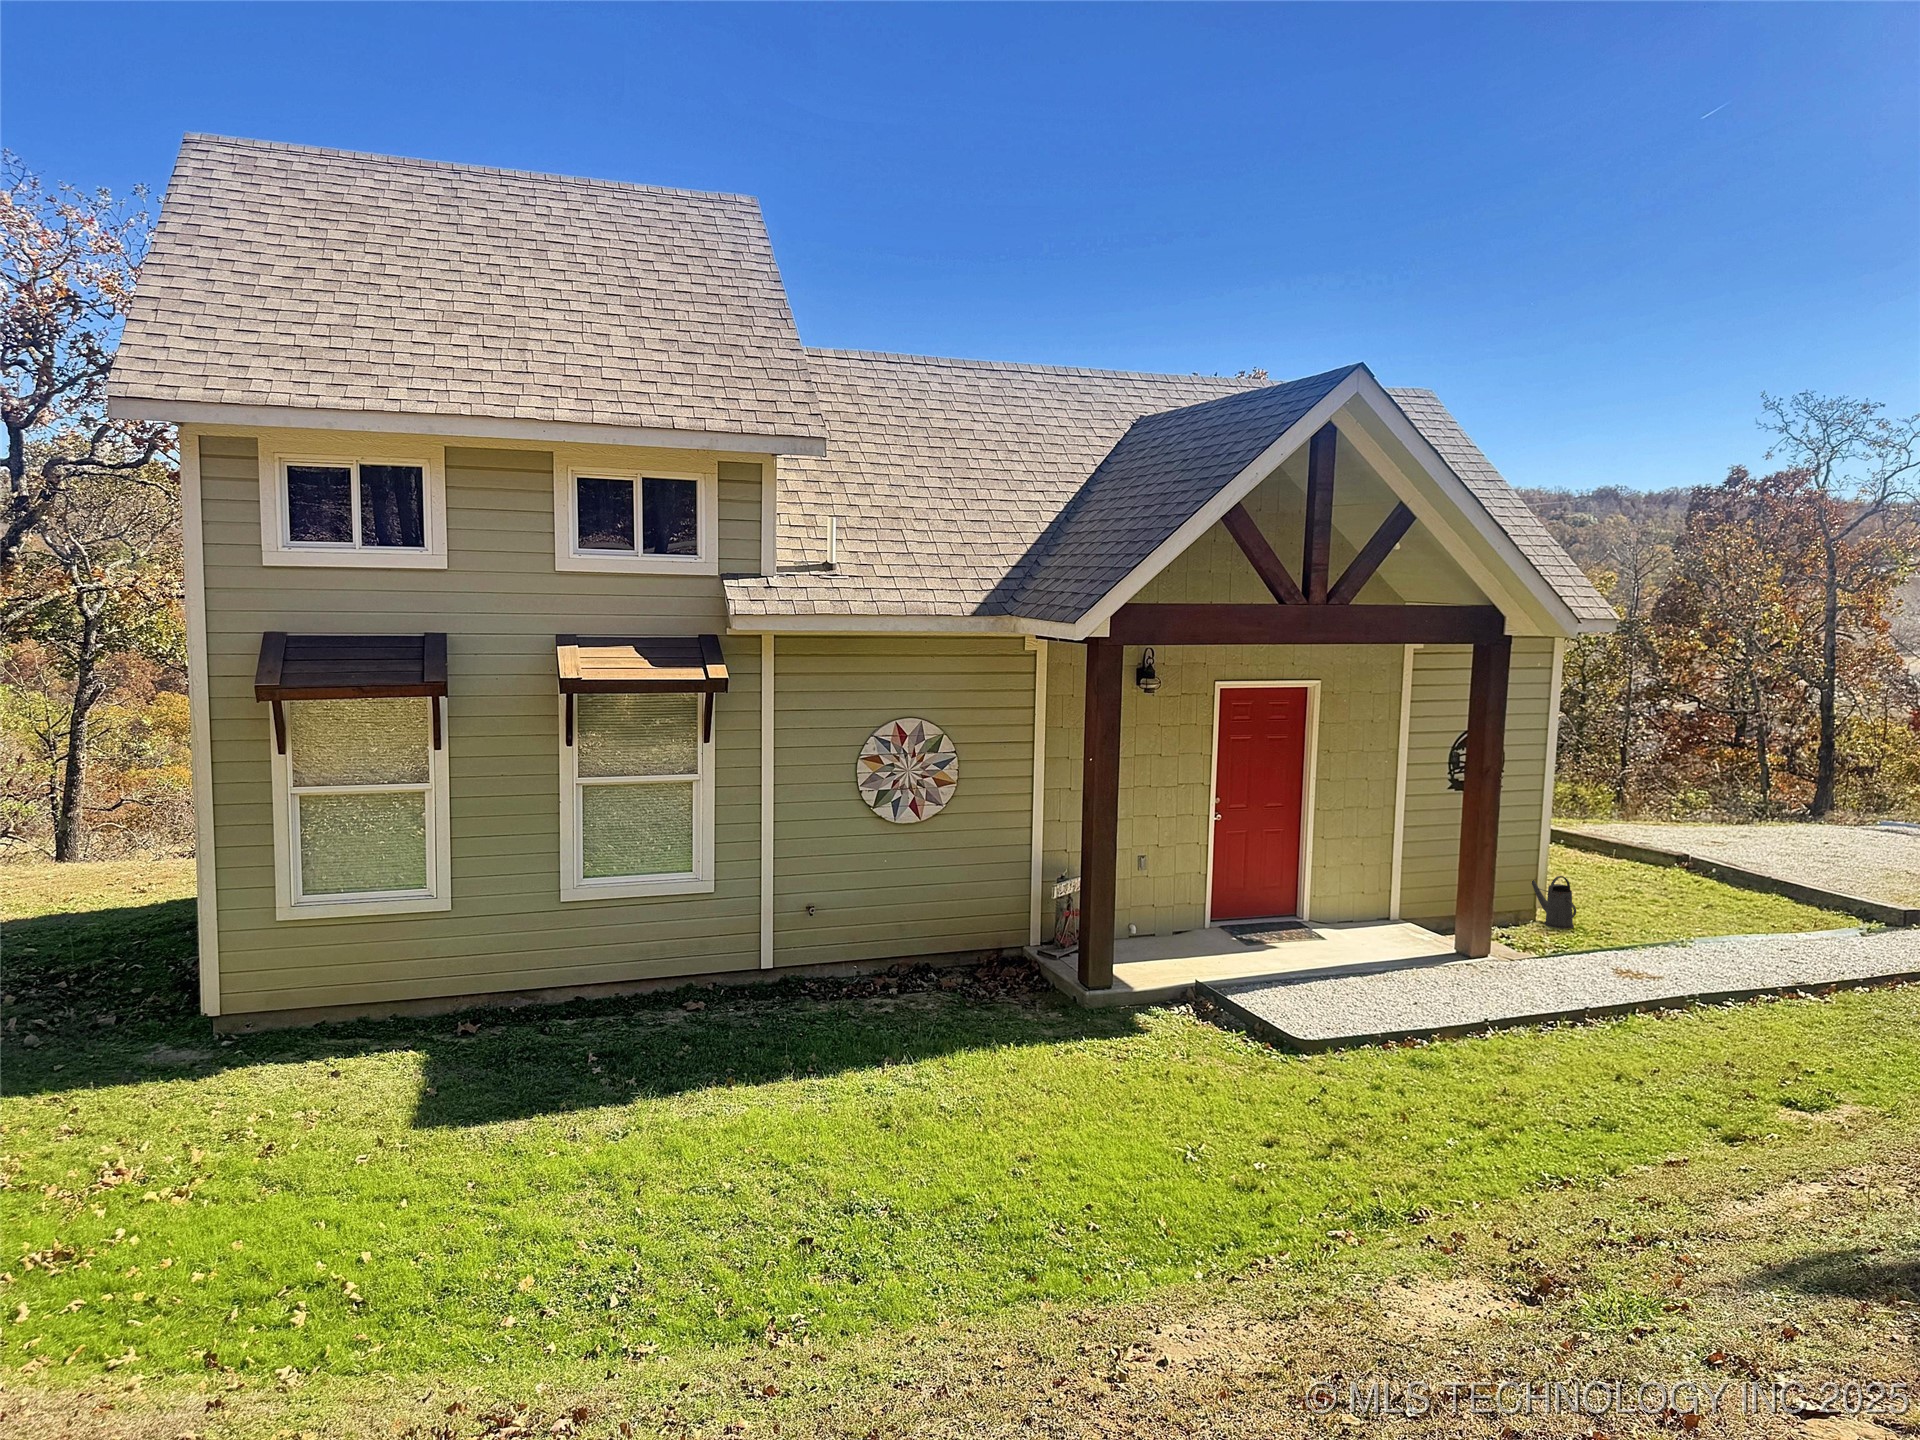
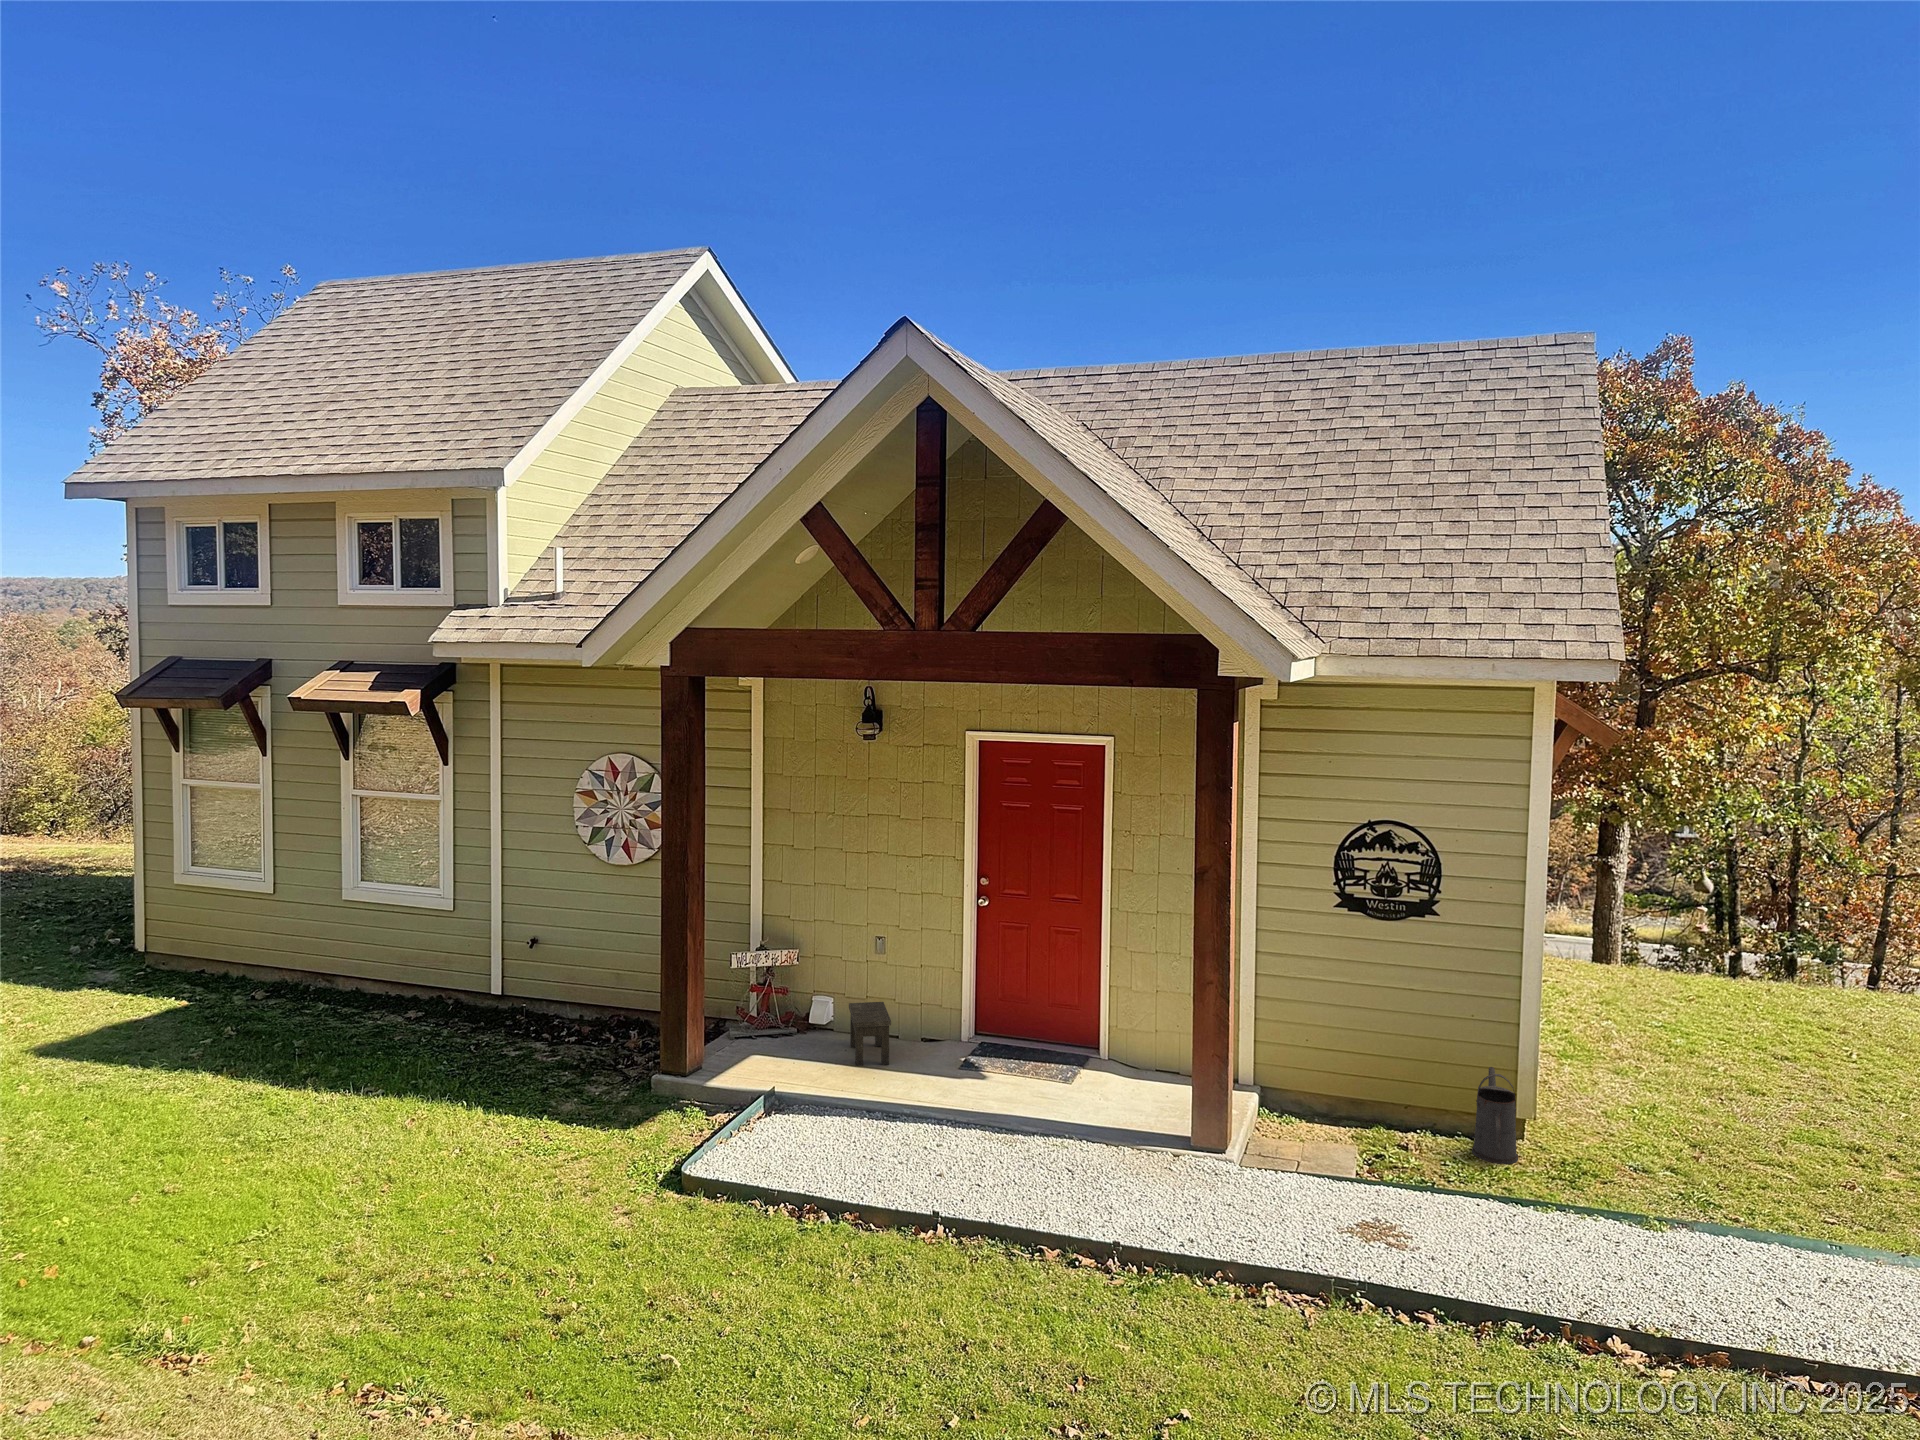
side table: none [1135,905,1197,955] -> present [849,1002,891,1066]

